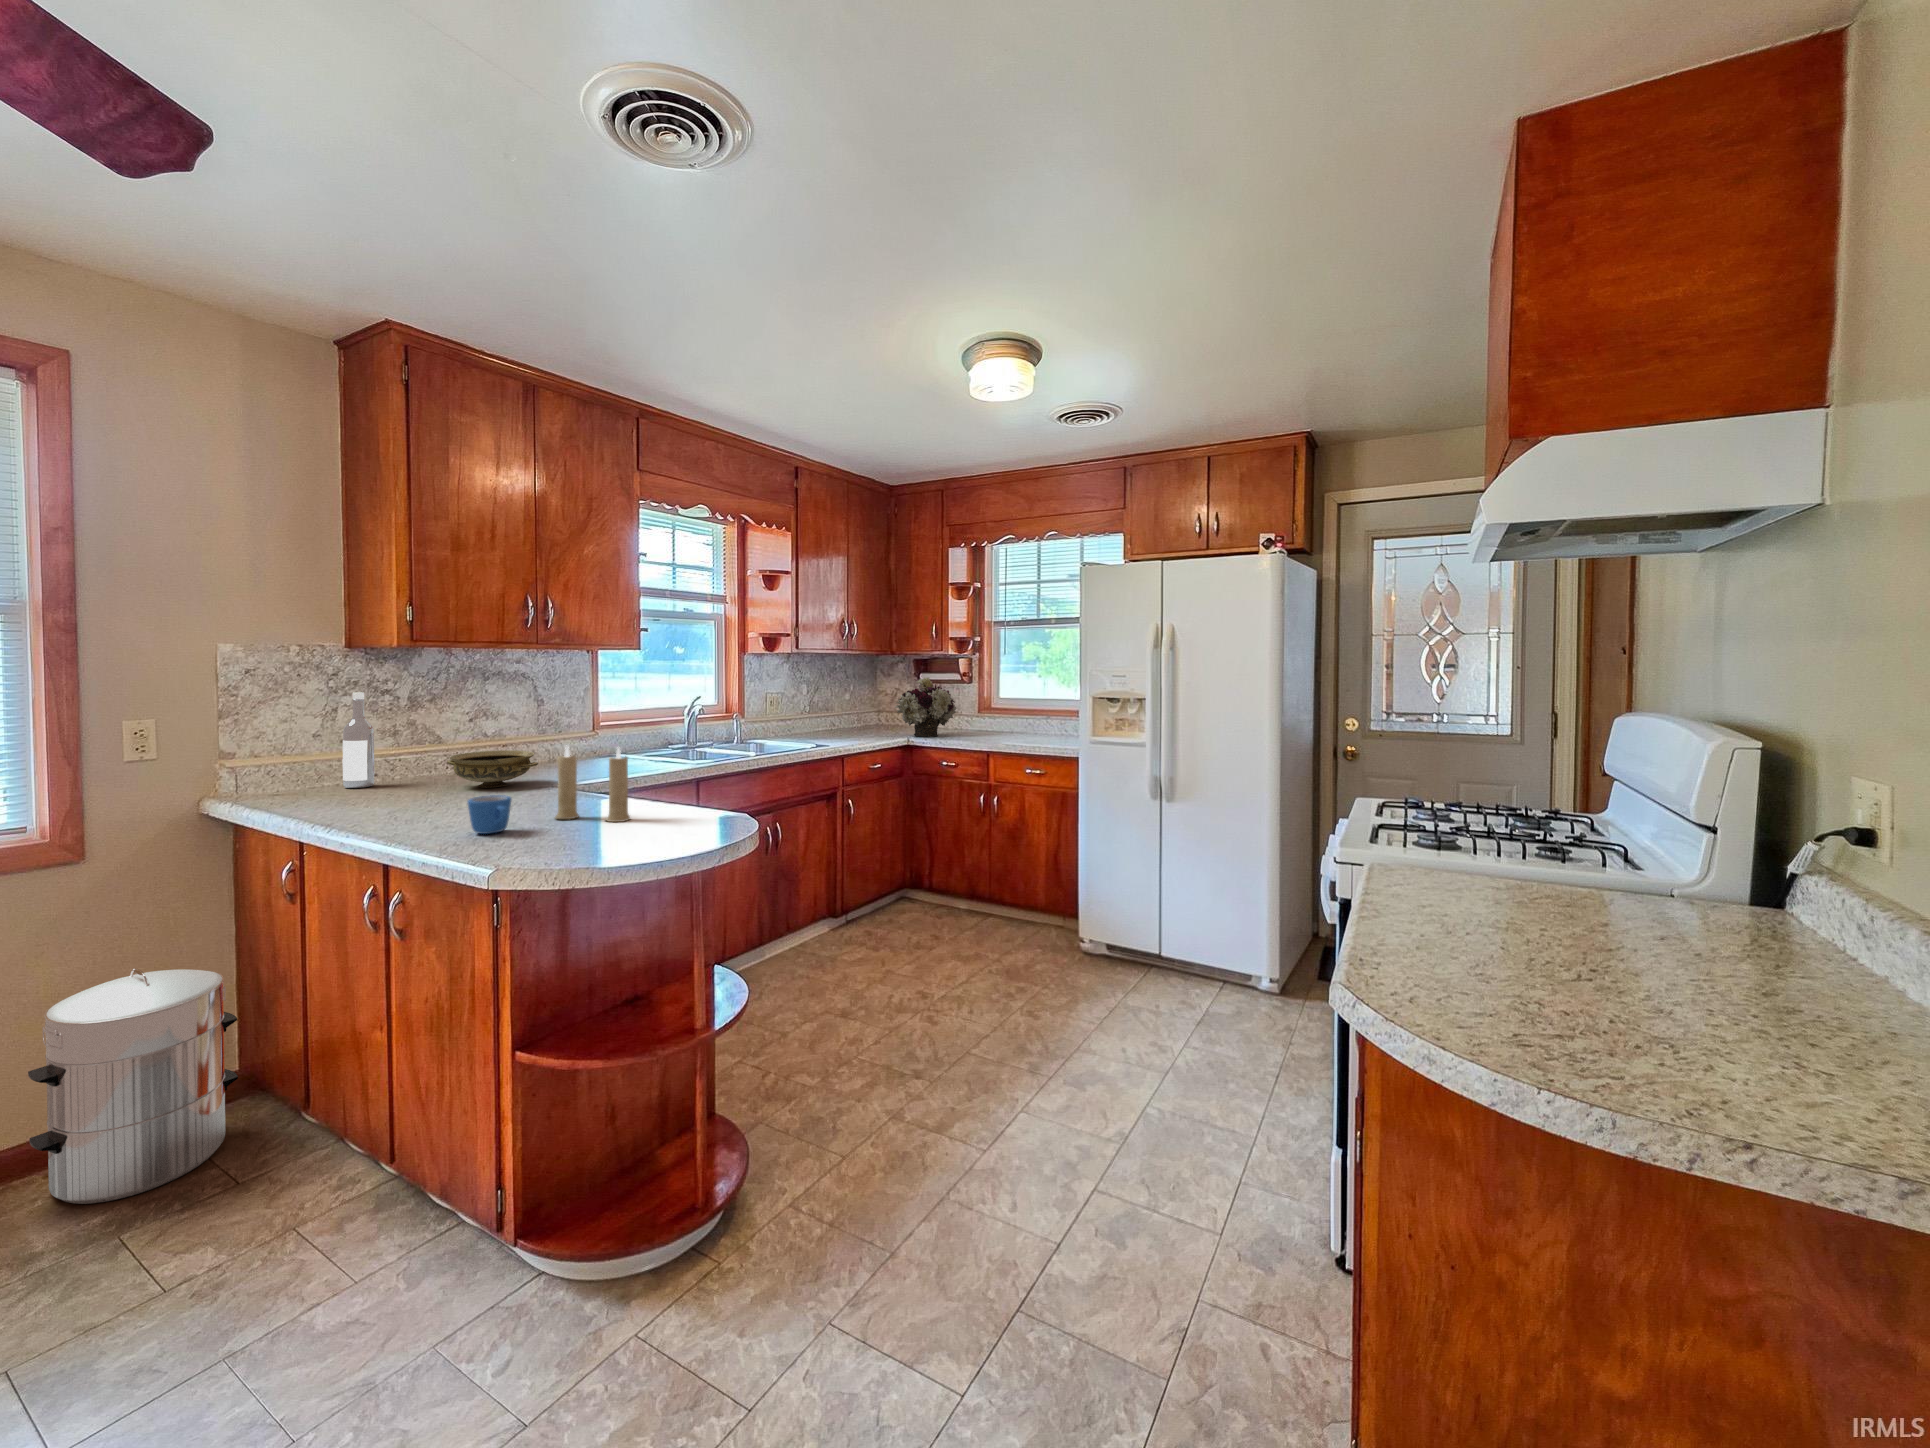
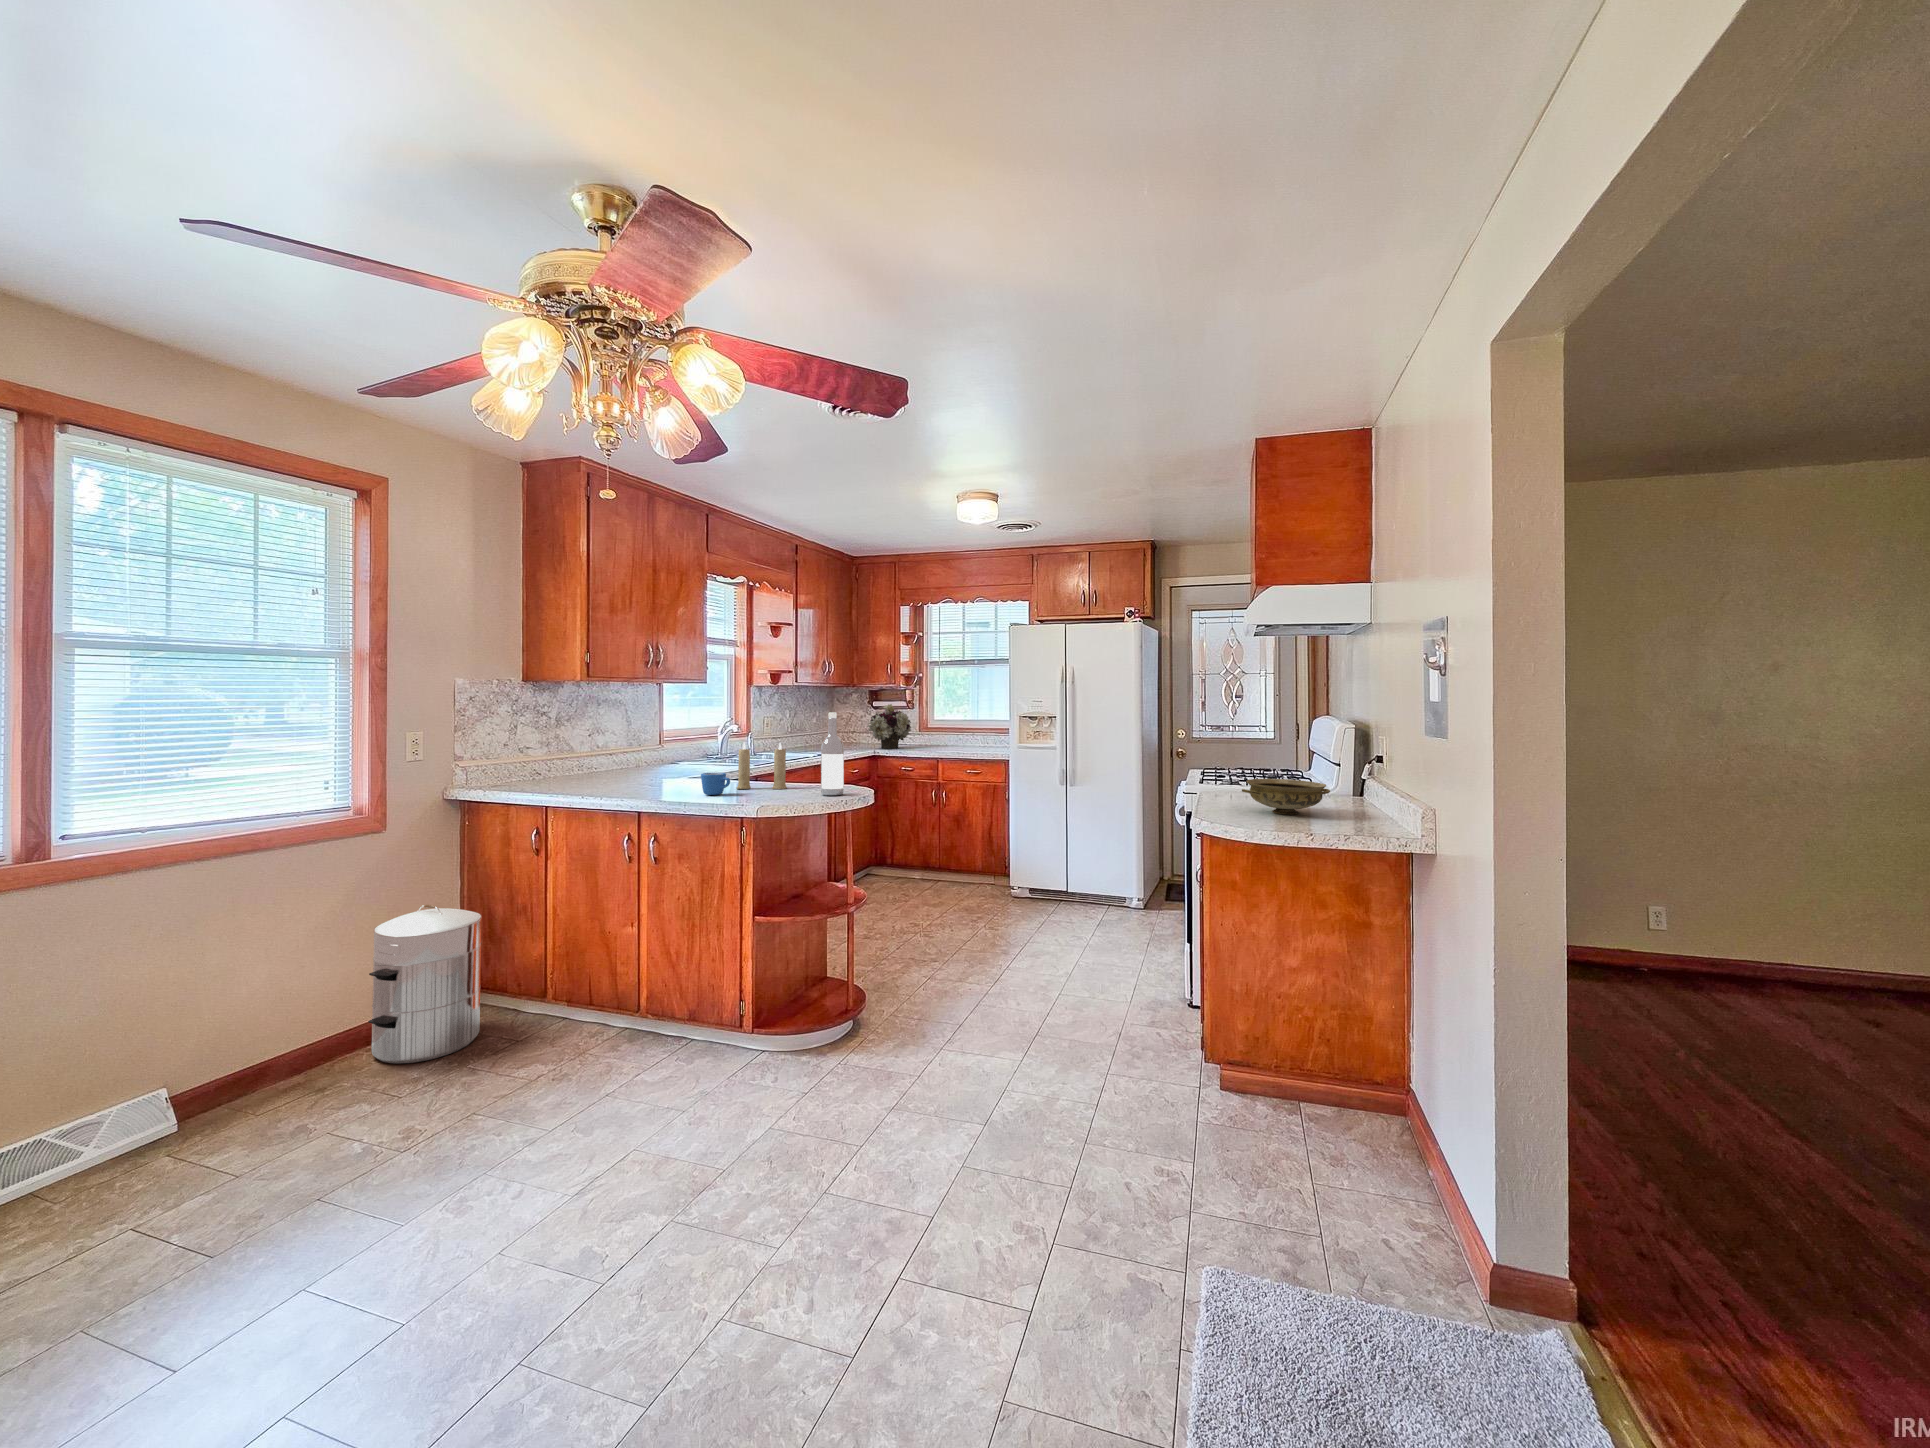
wine bottle: present [343,692,374,788] -> present [821,712,844,796]
ceramic bowl: present [447,750,538,788] -> present [1242,779,1330,814]

